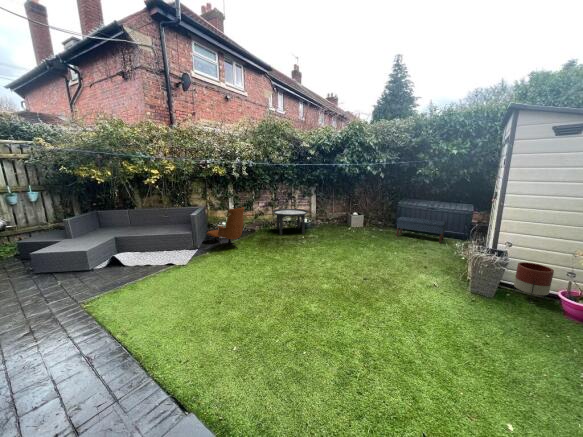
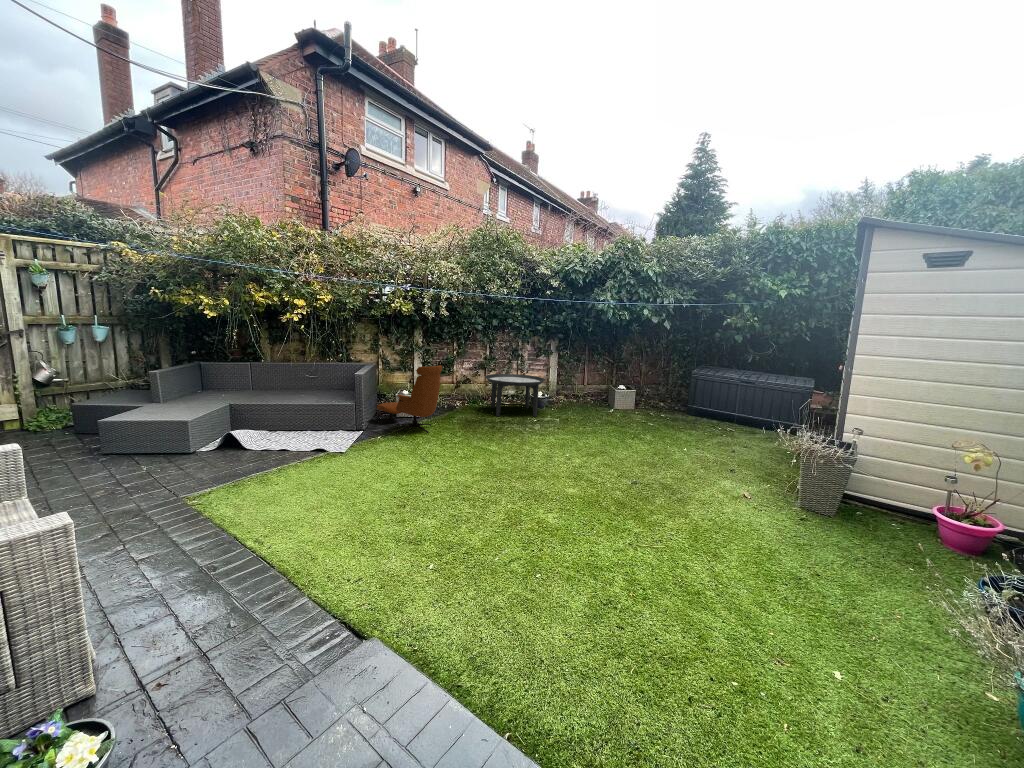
bench: present [396,217,446,243] -> none [688,394,770,439]
planter: present [513,262,554,304] -> none [867,463,927,528]

